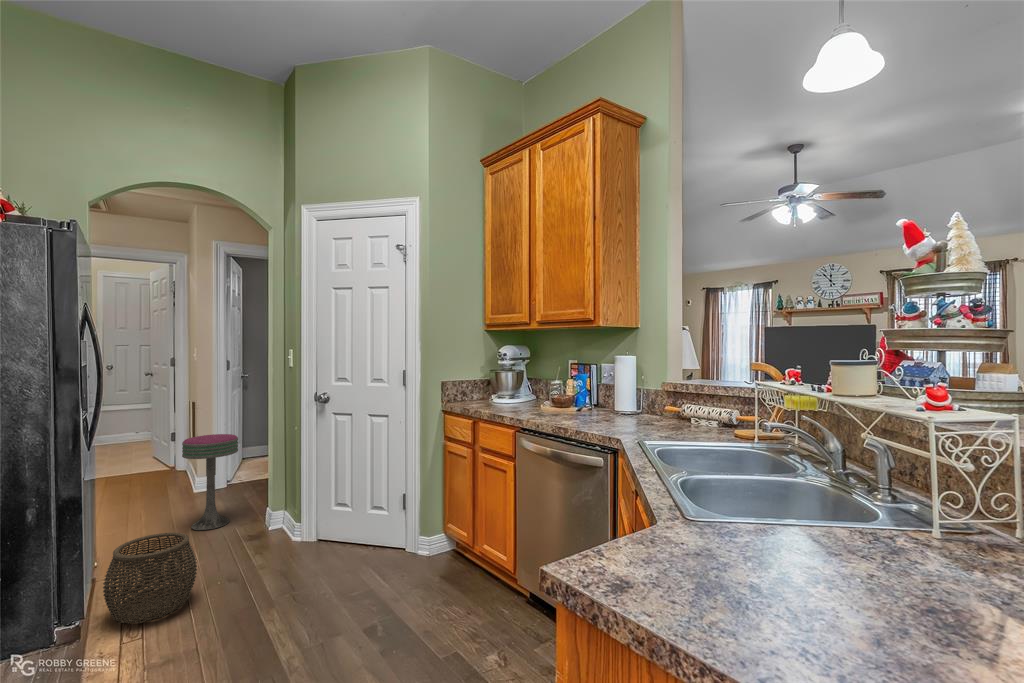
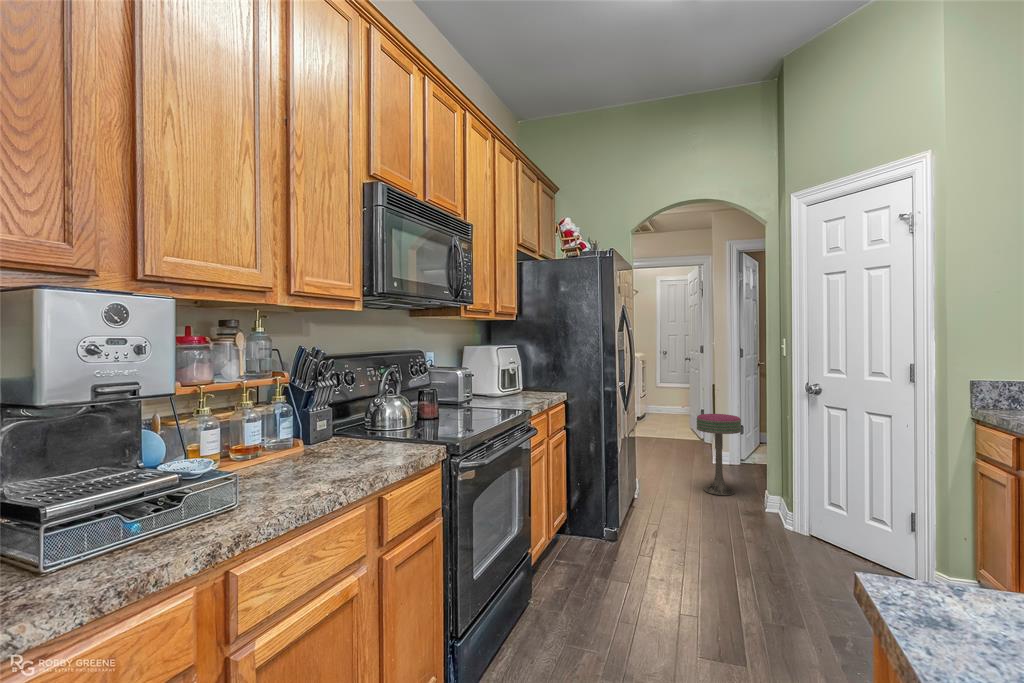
woven basket: present [103,532,197,624] -> none [635,481,694,544]

